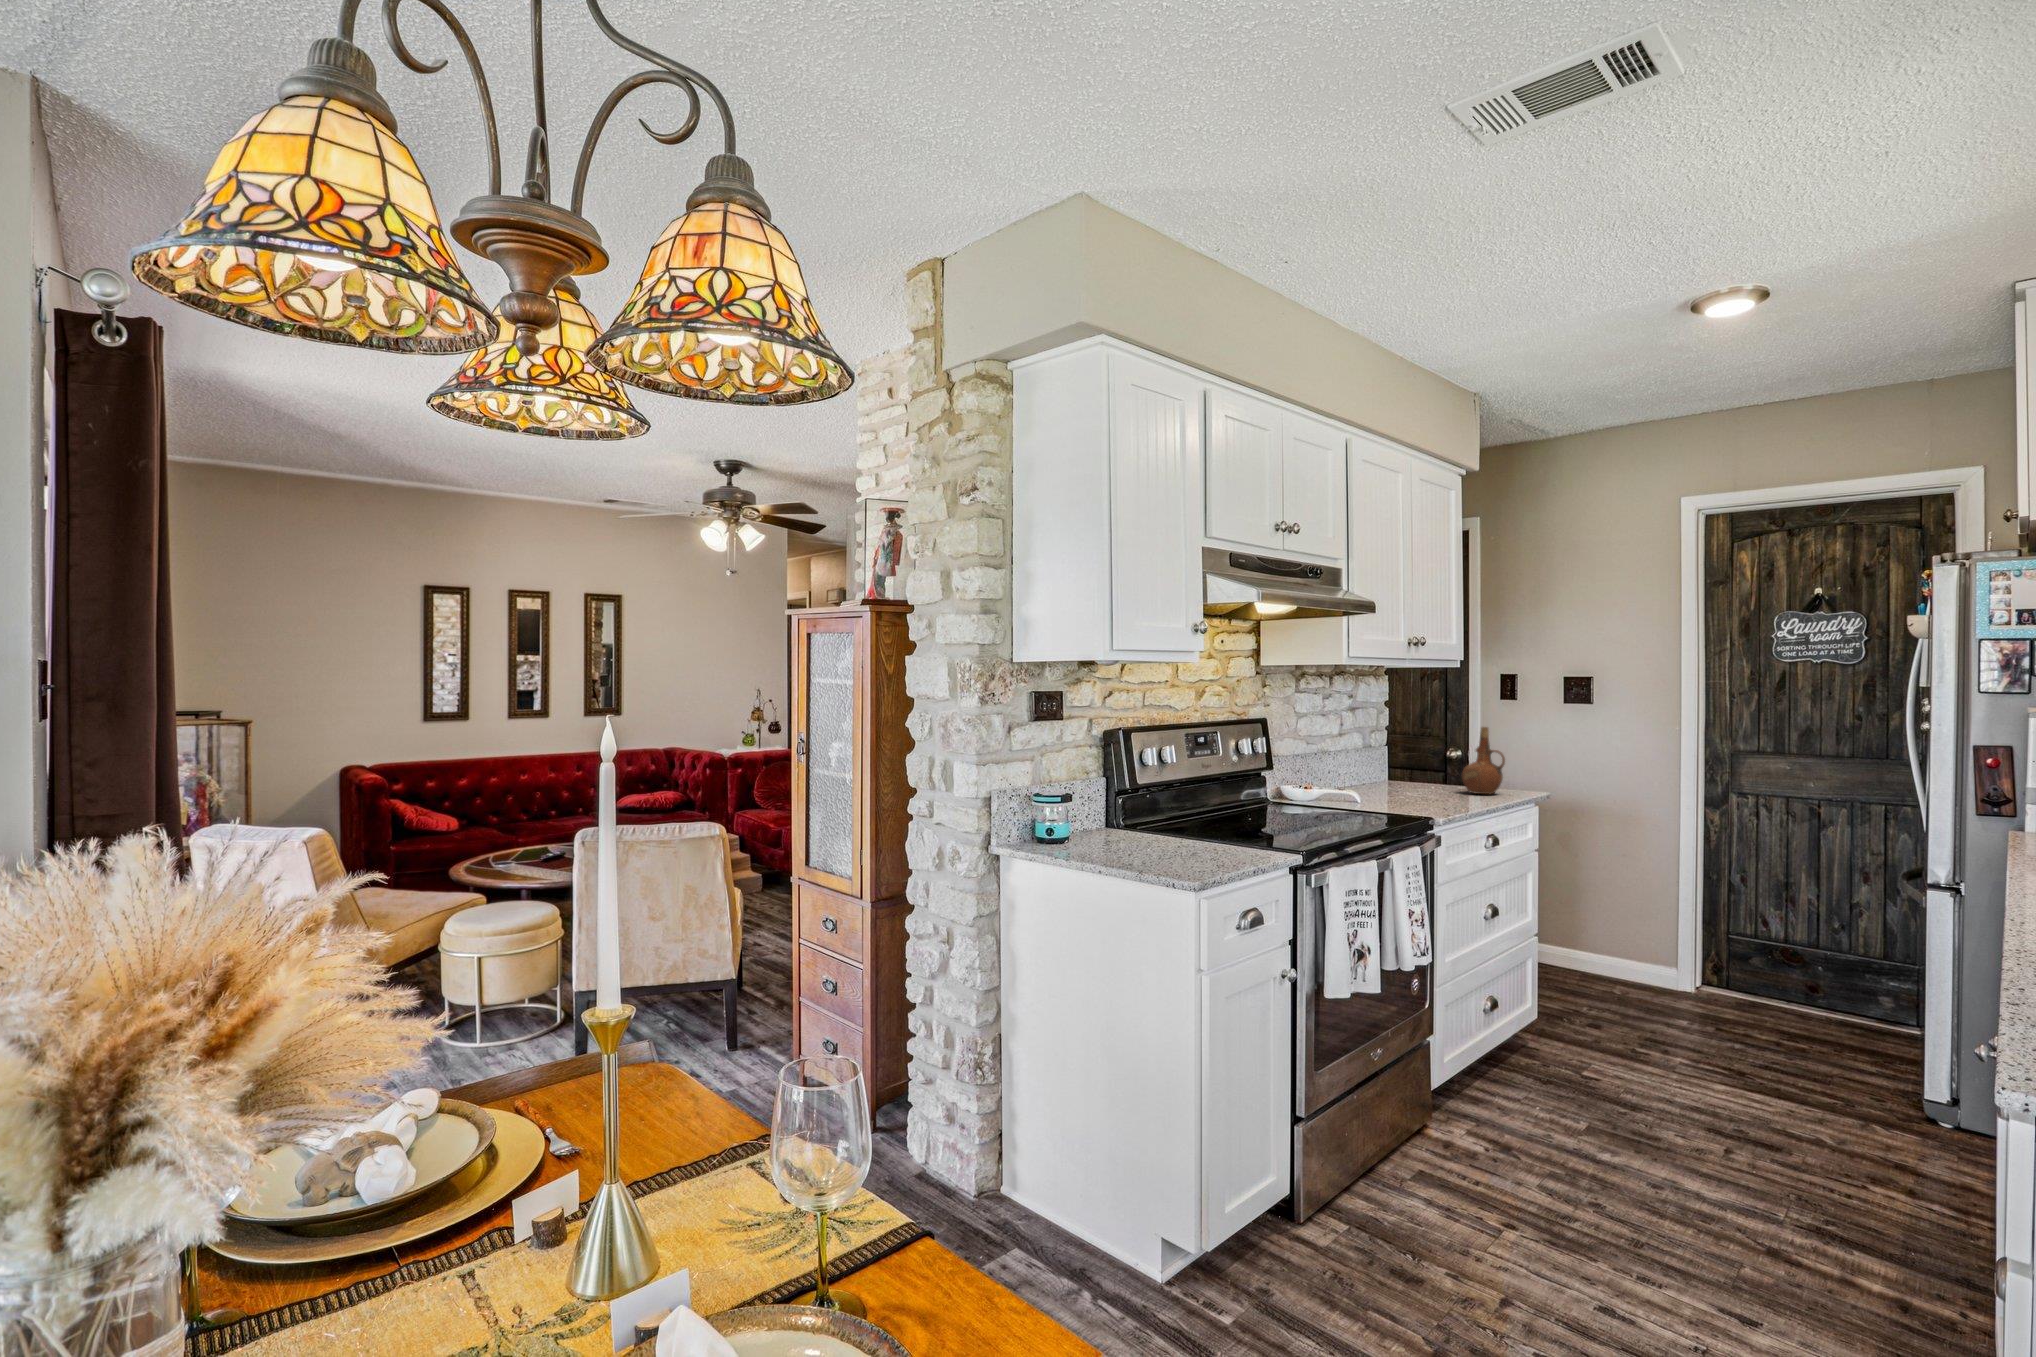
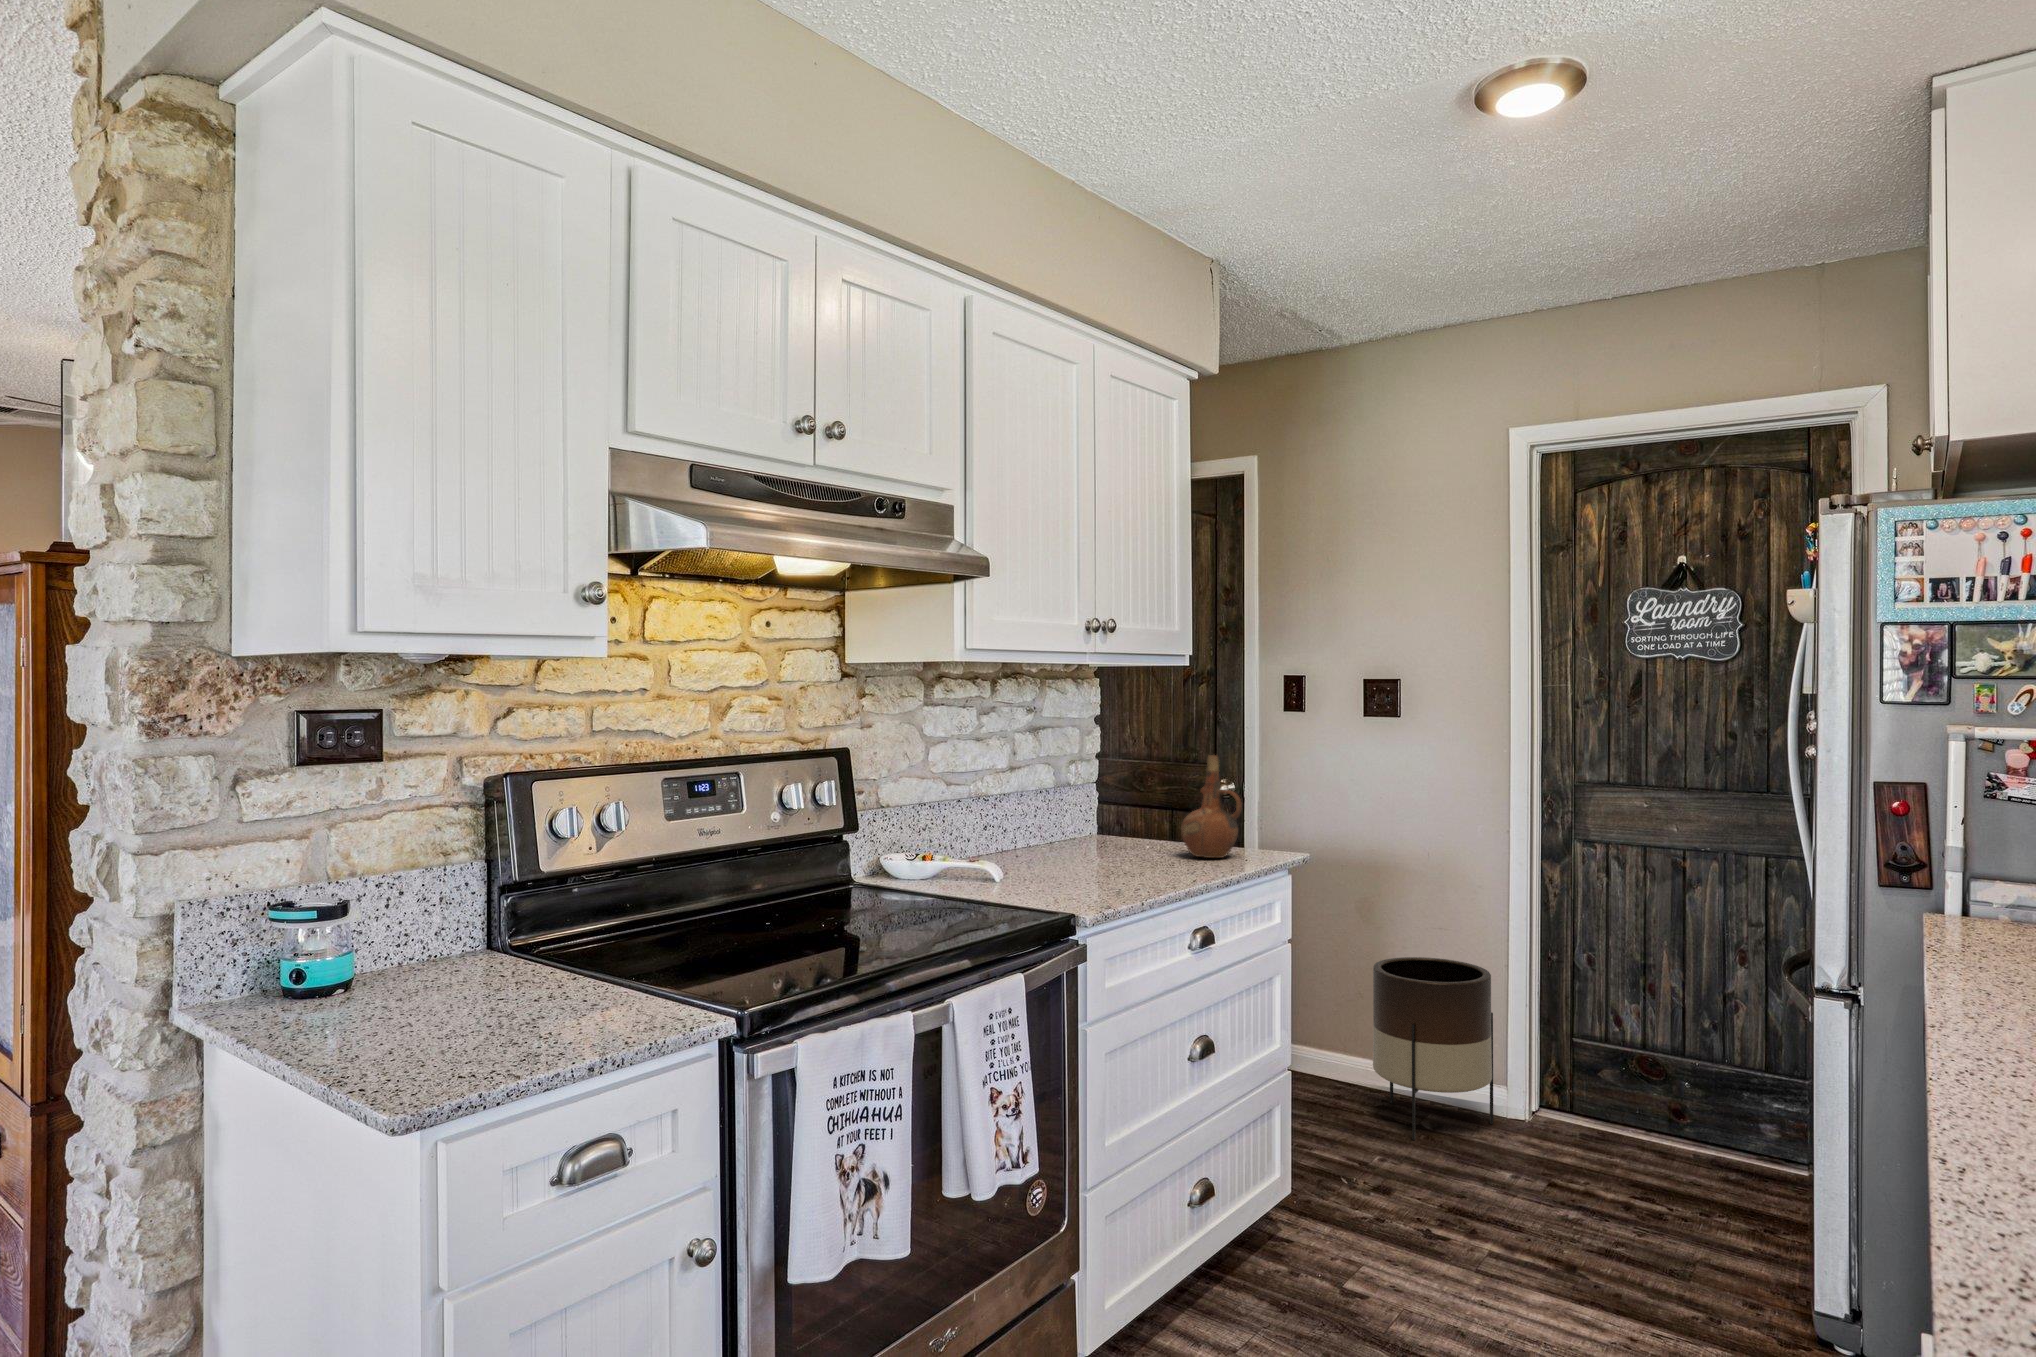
planter: none [1575,875,1668,1000] -> present [1373,957,1493,1140]

